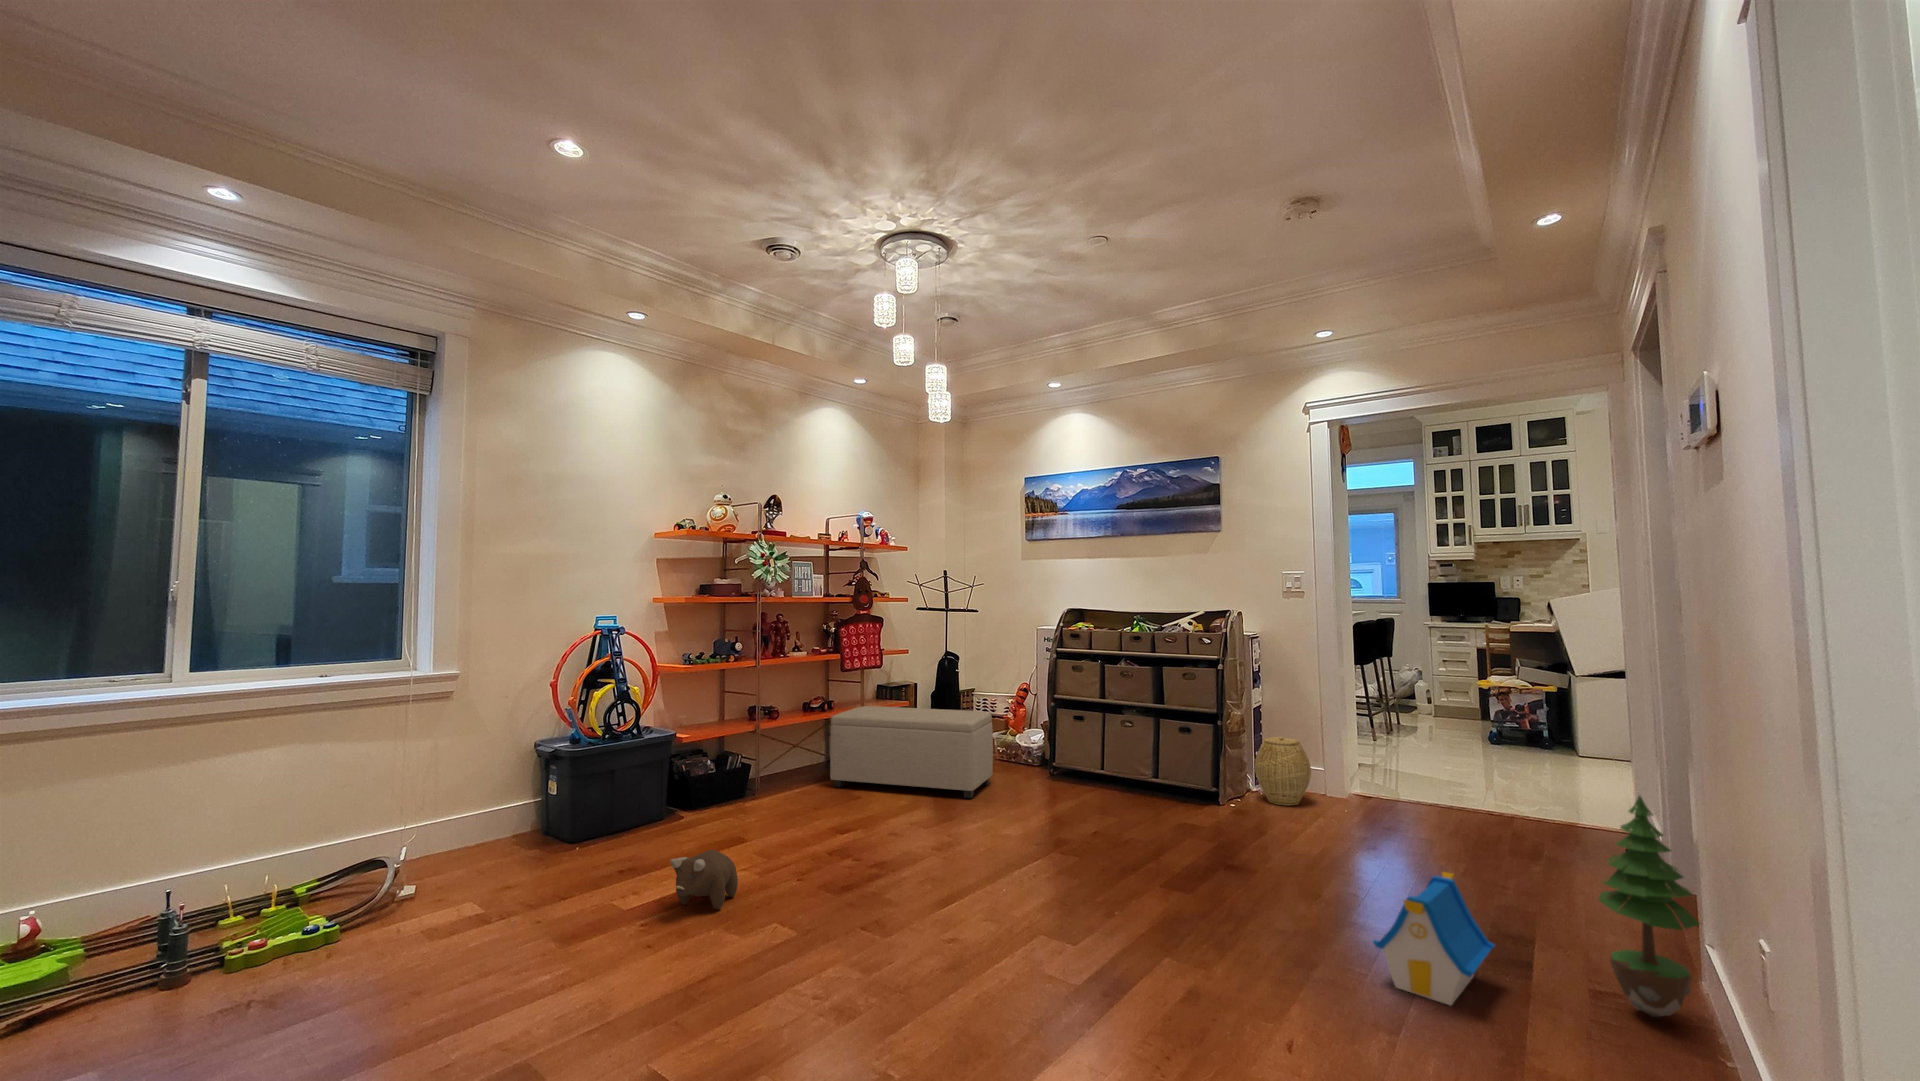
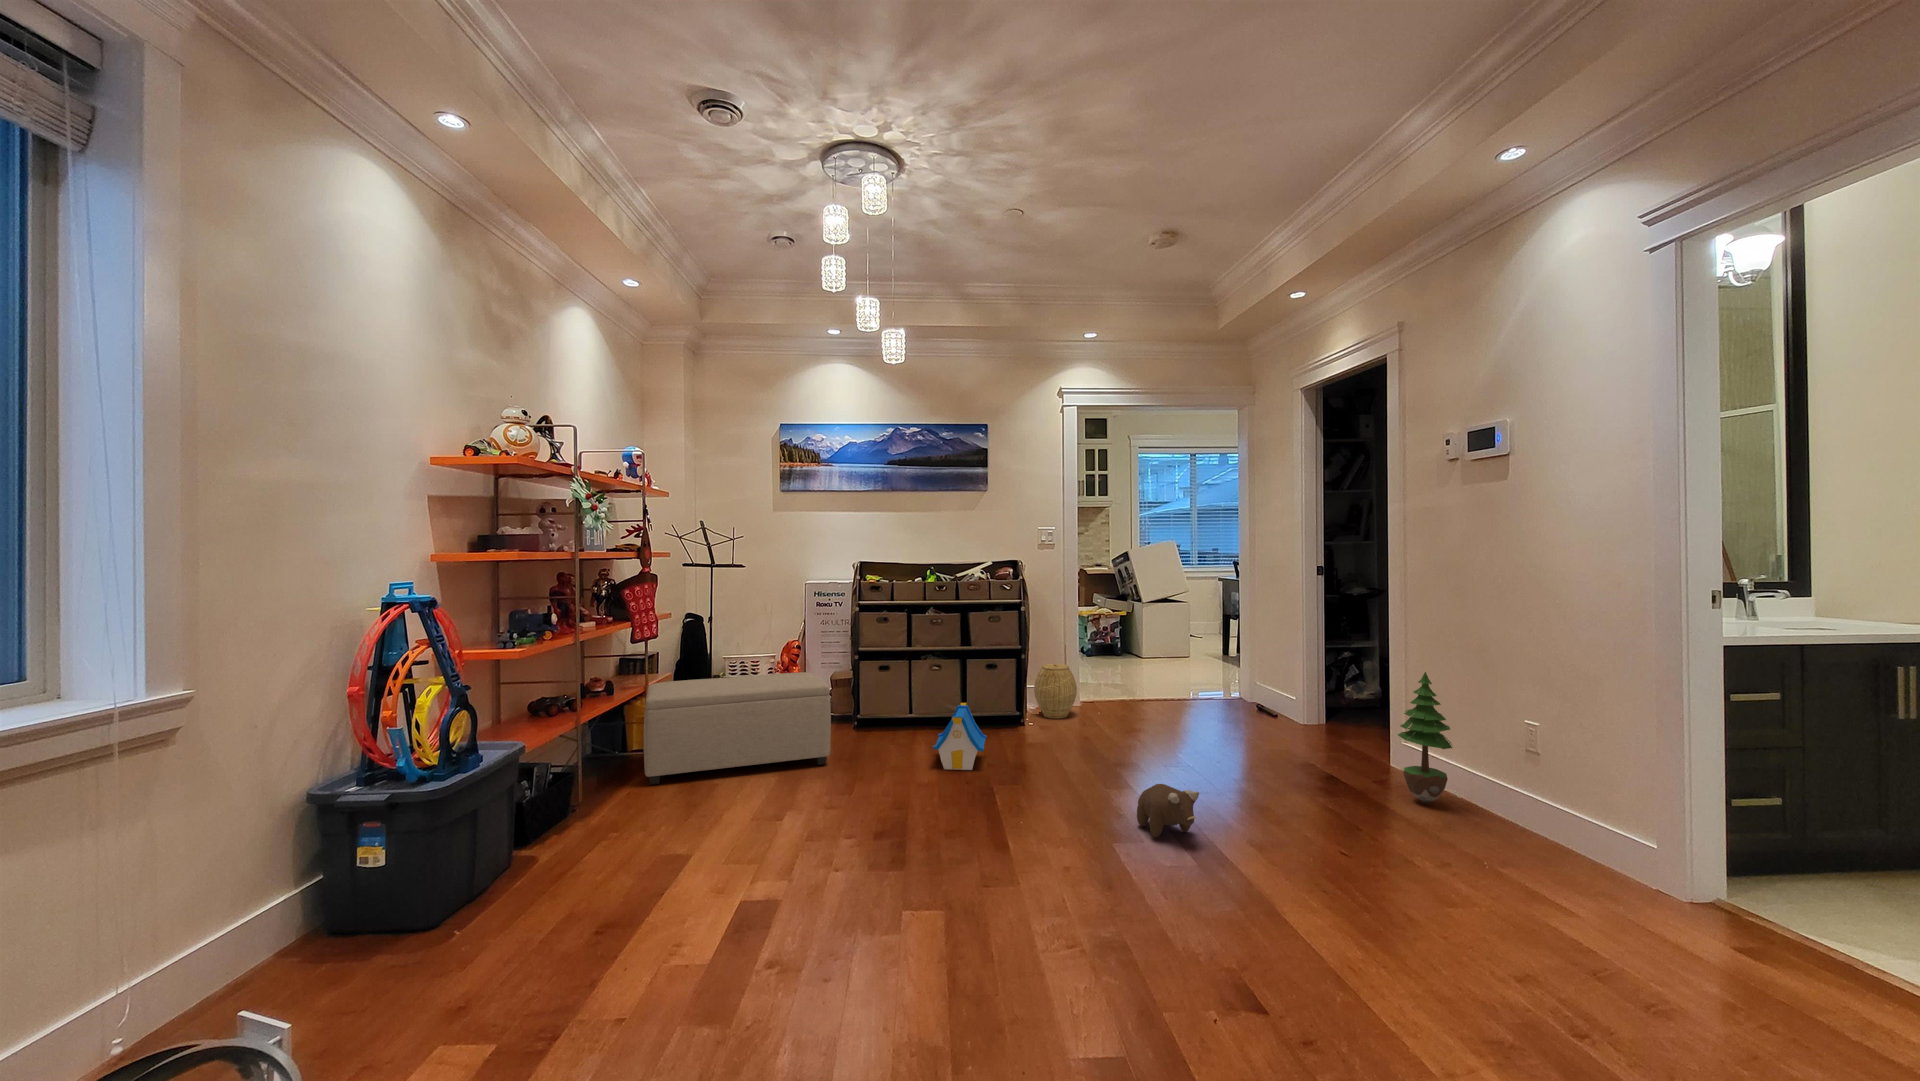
plush toy: present [670,850,738,909] -> present [1137,784,1199,838]
toy house: present [1373,872,1495,1005] -> present [933,703,987,770]

